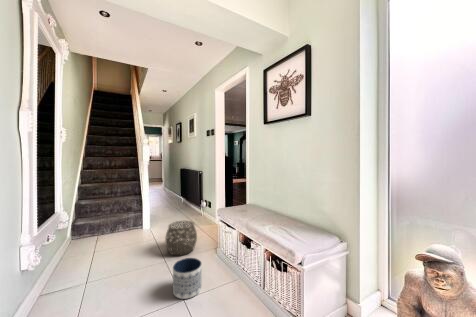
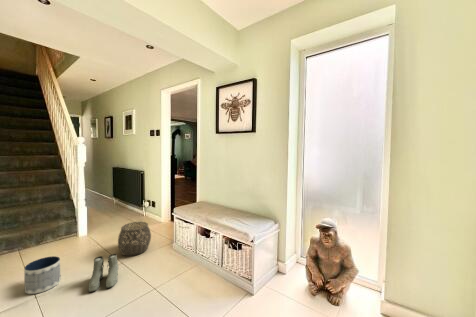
boots: none [125,251,157,288] -> present [89,254,118,292]
planter: present [173,258,202,299] -> present [24,256,60,294]

